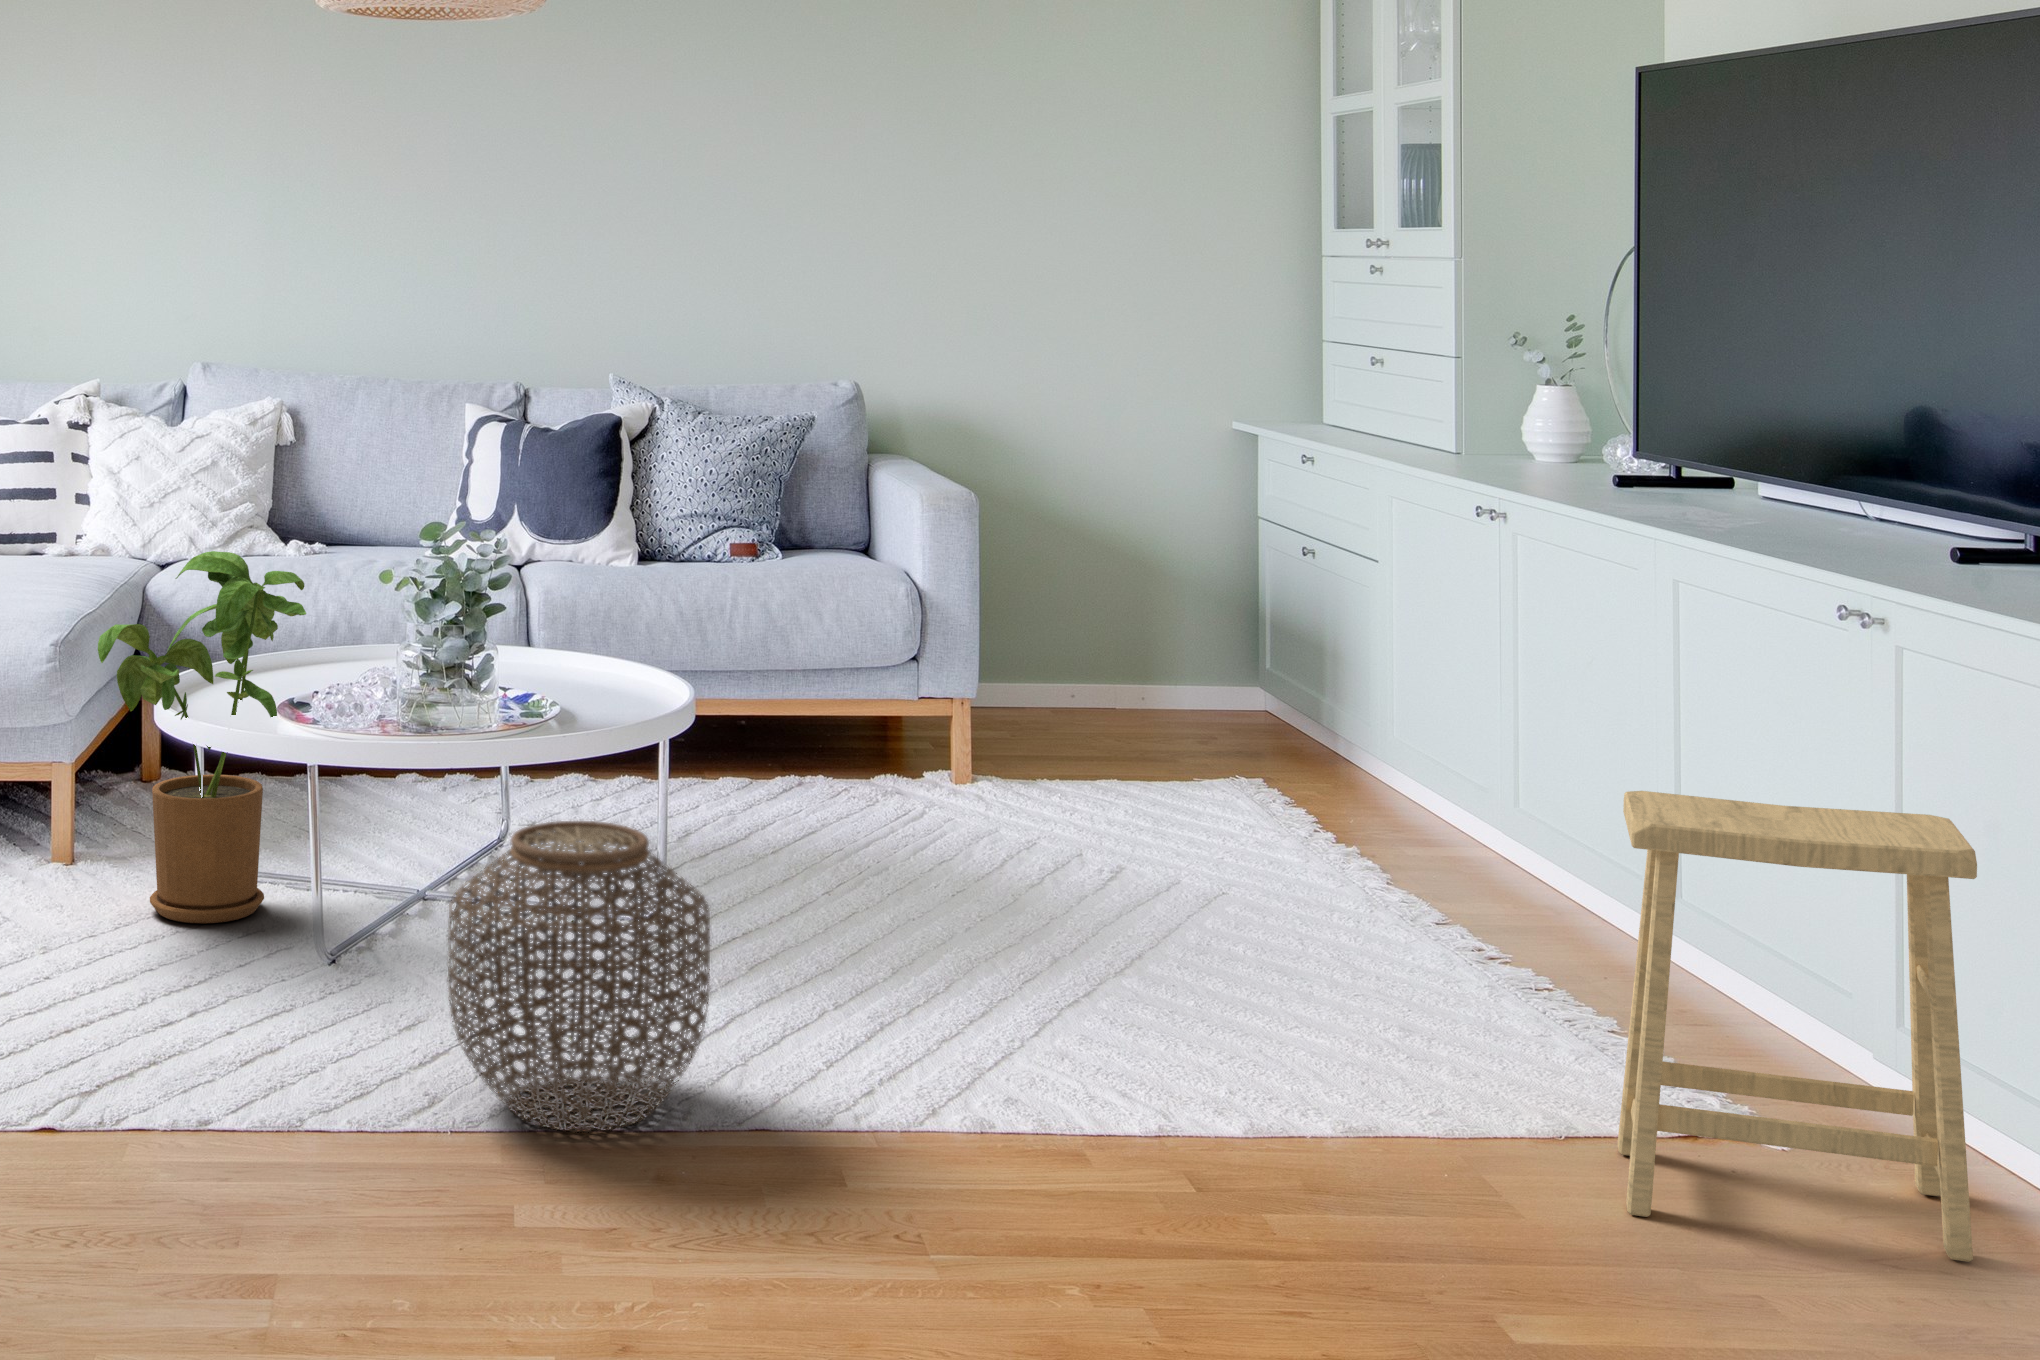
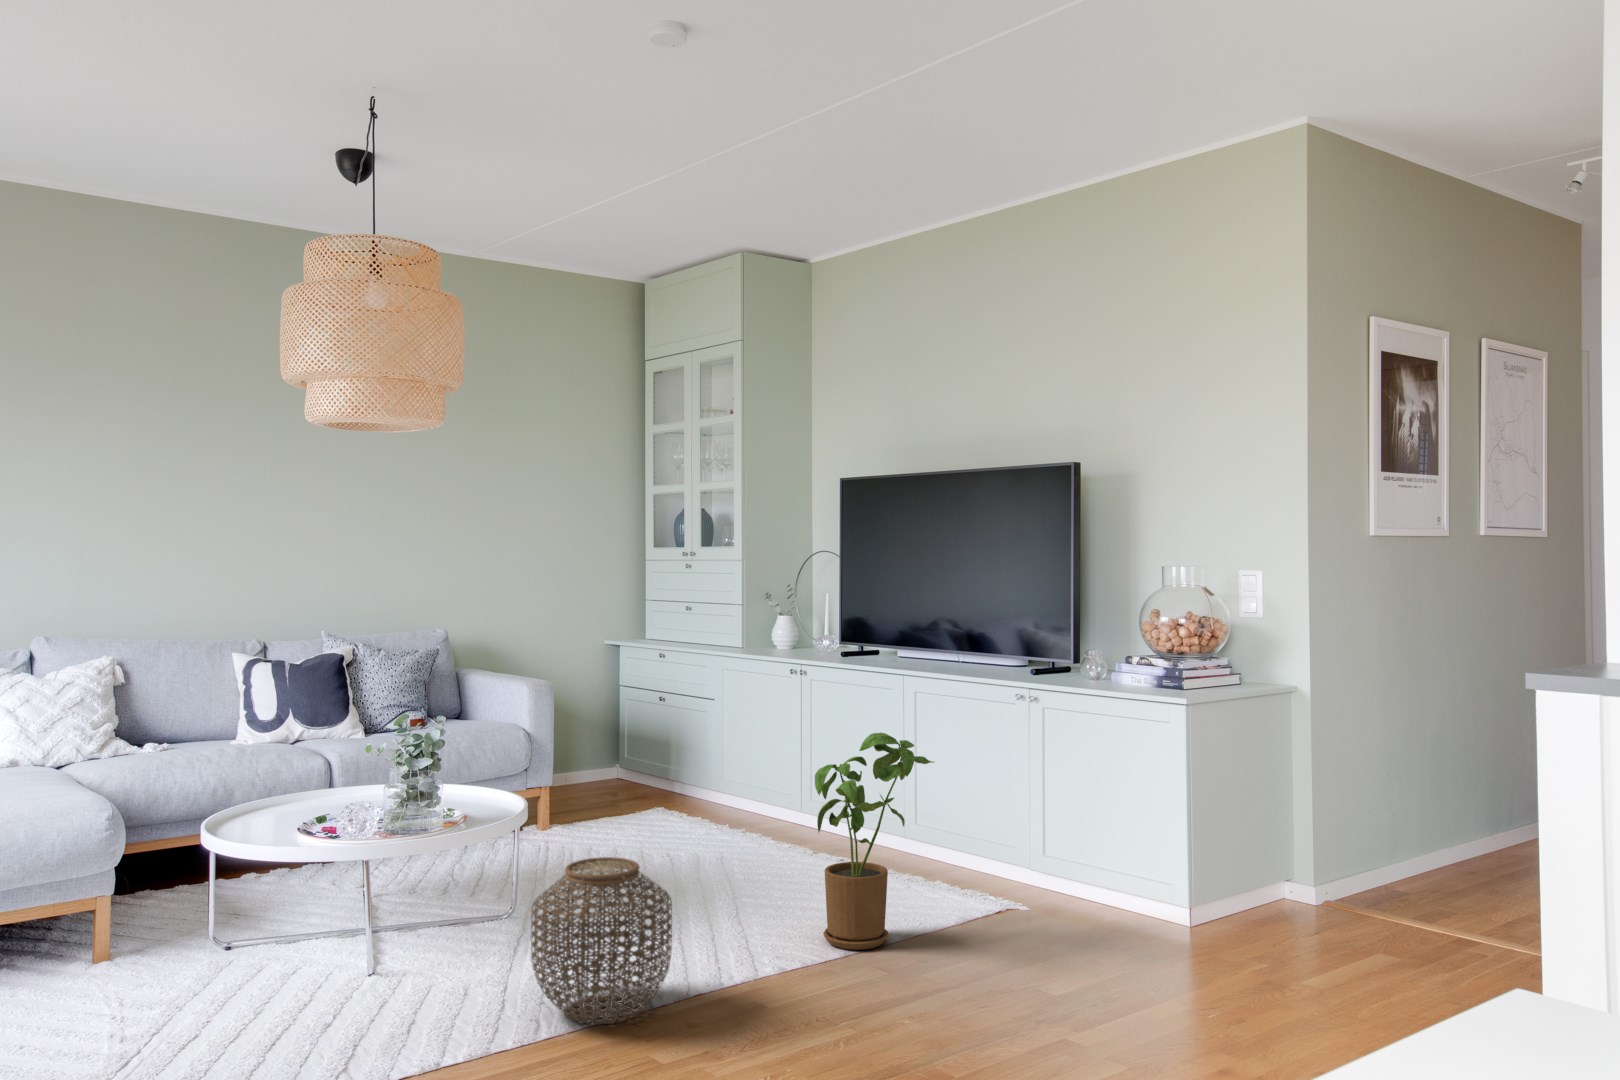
house plant: present [98,551,306,923] -> present [815,733,934,950]
footstool: present [1617,791,1977,1262] -> none [995,765,1139,942]

